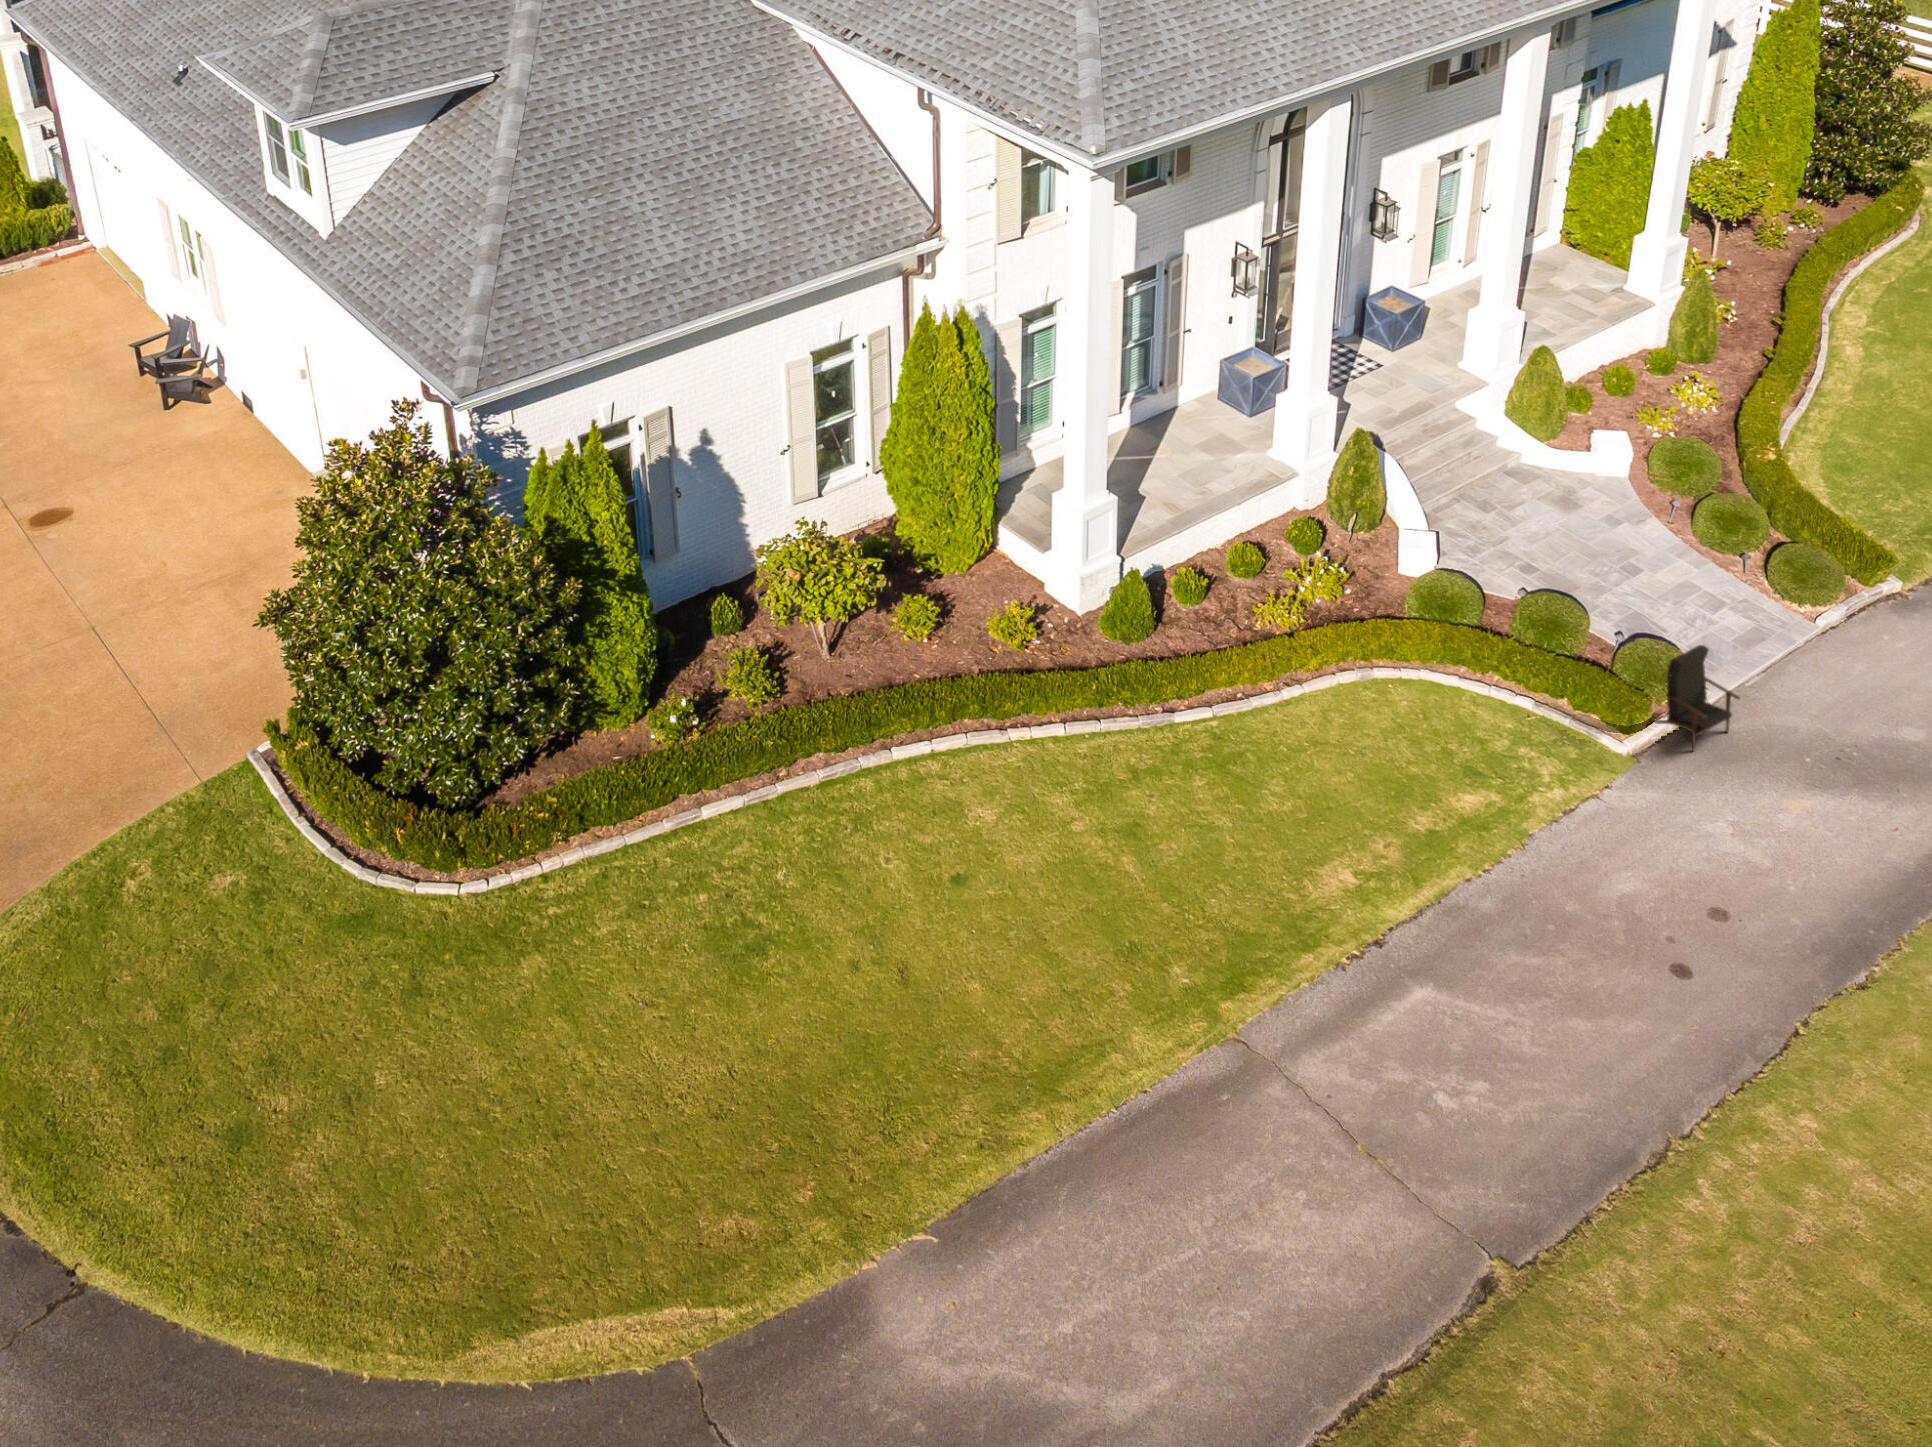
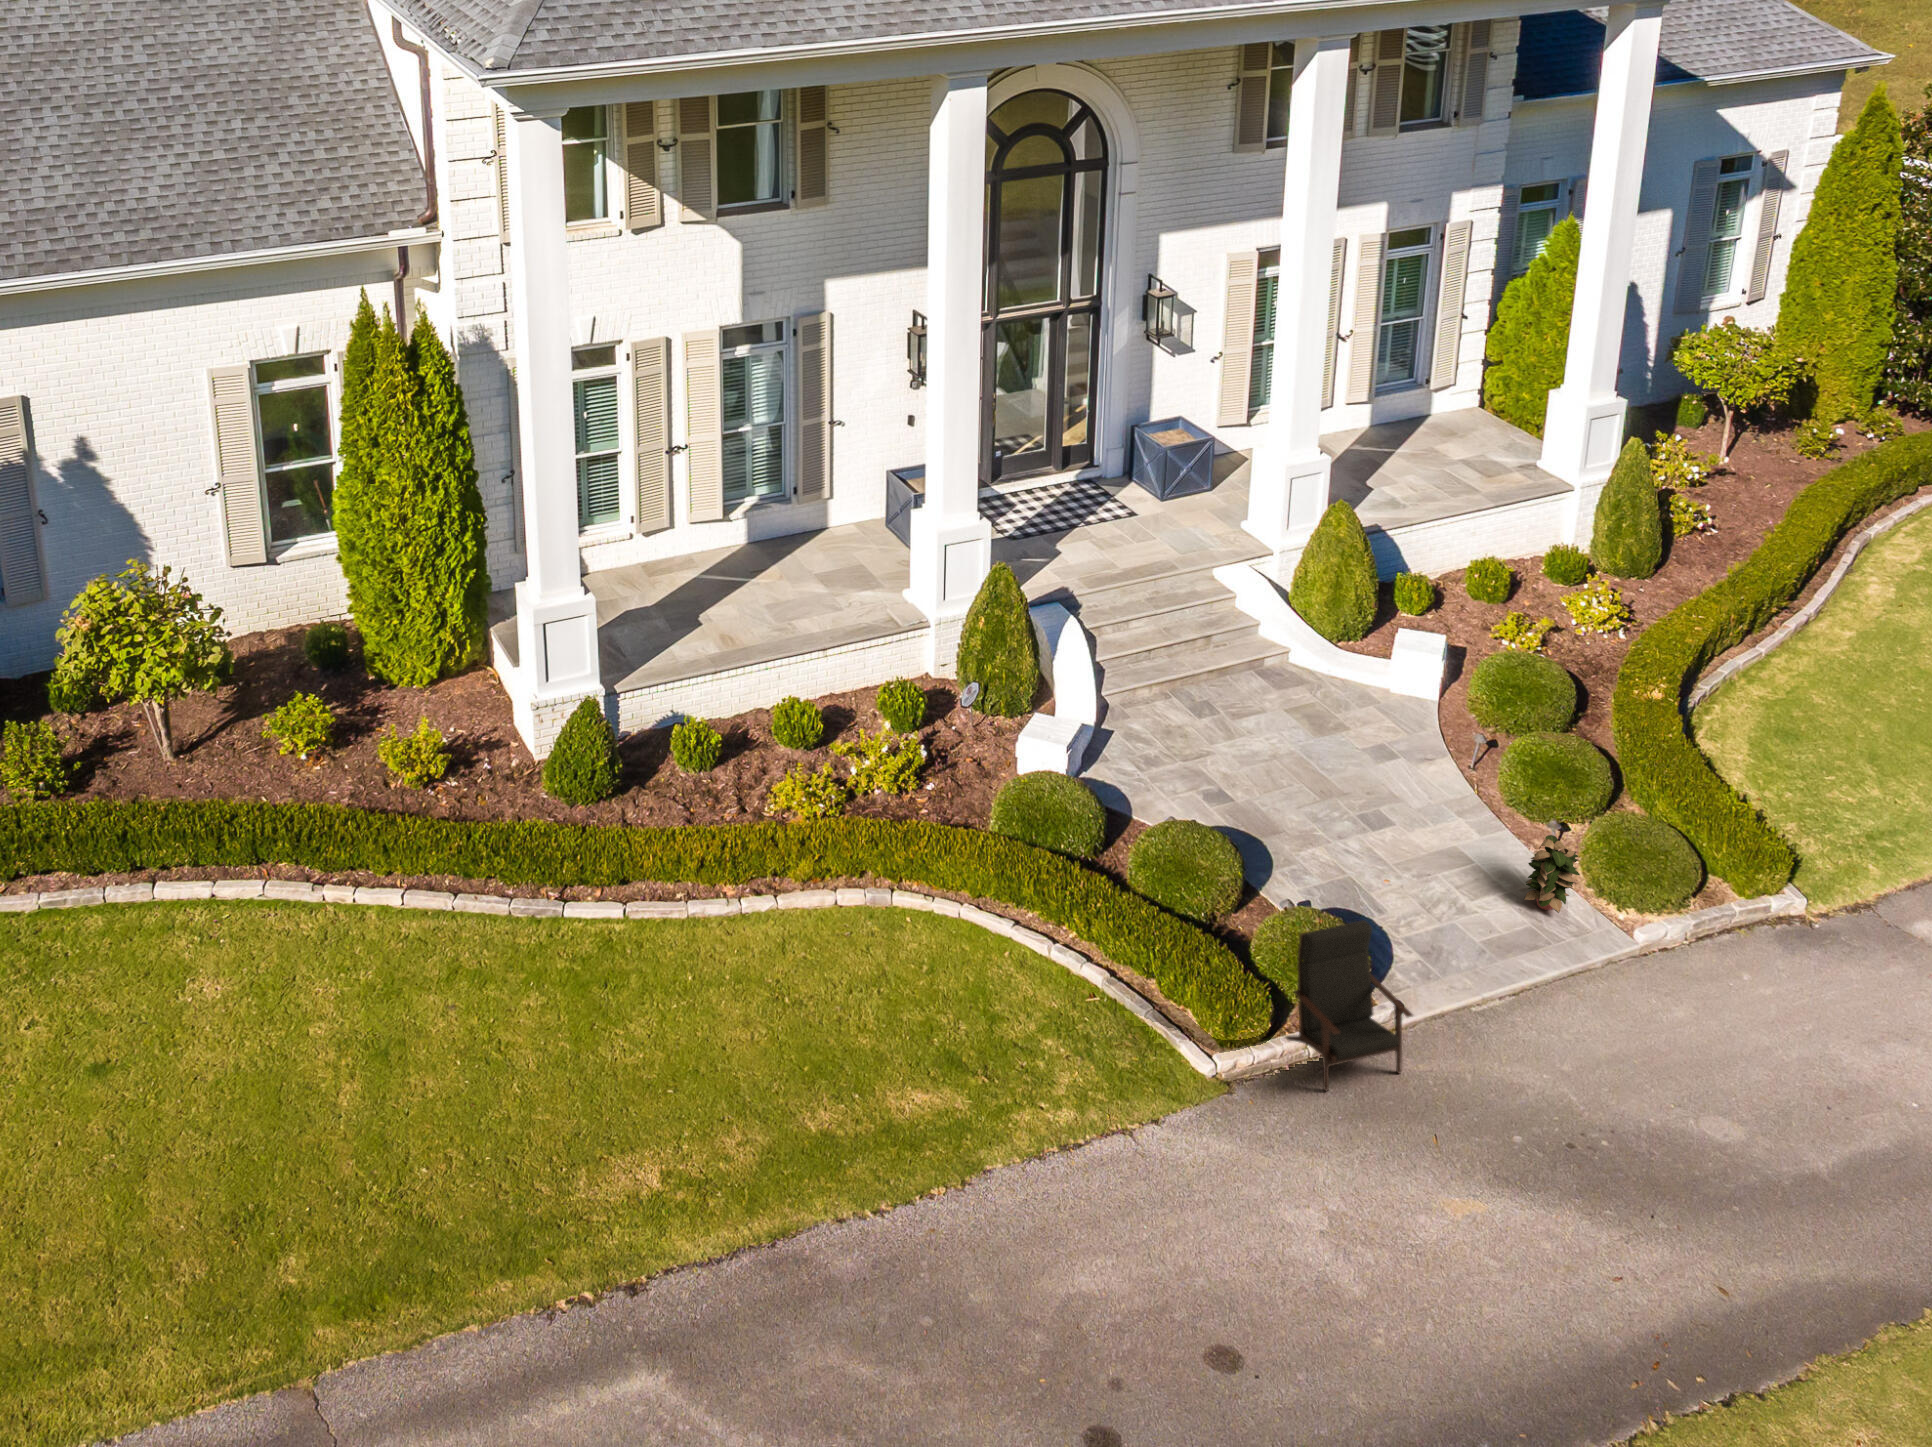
decorative plant: none [1744,564,1780,612] -> present [1523,835,1580,913]

